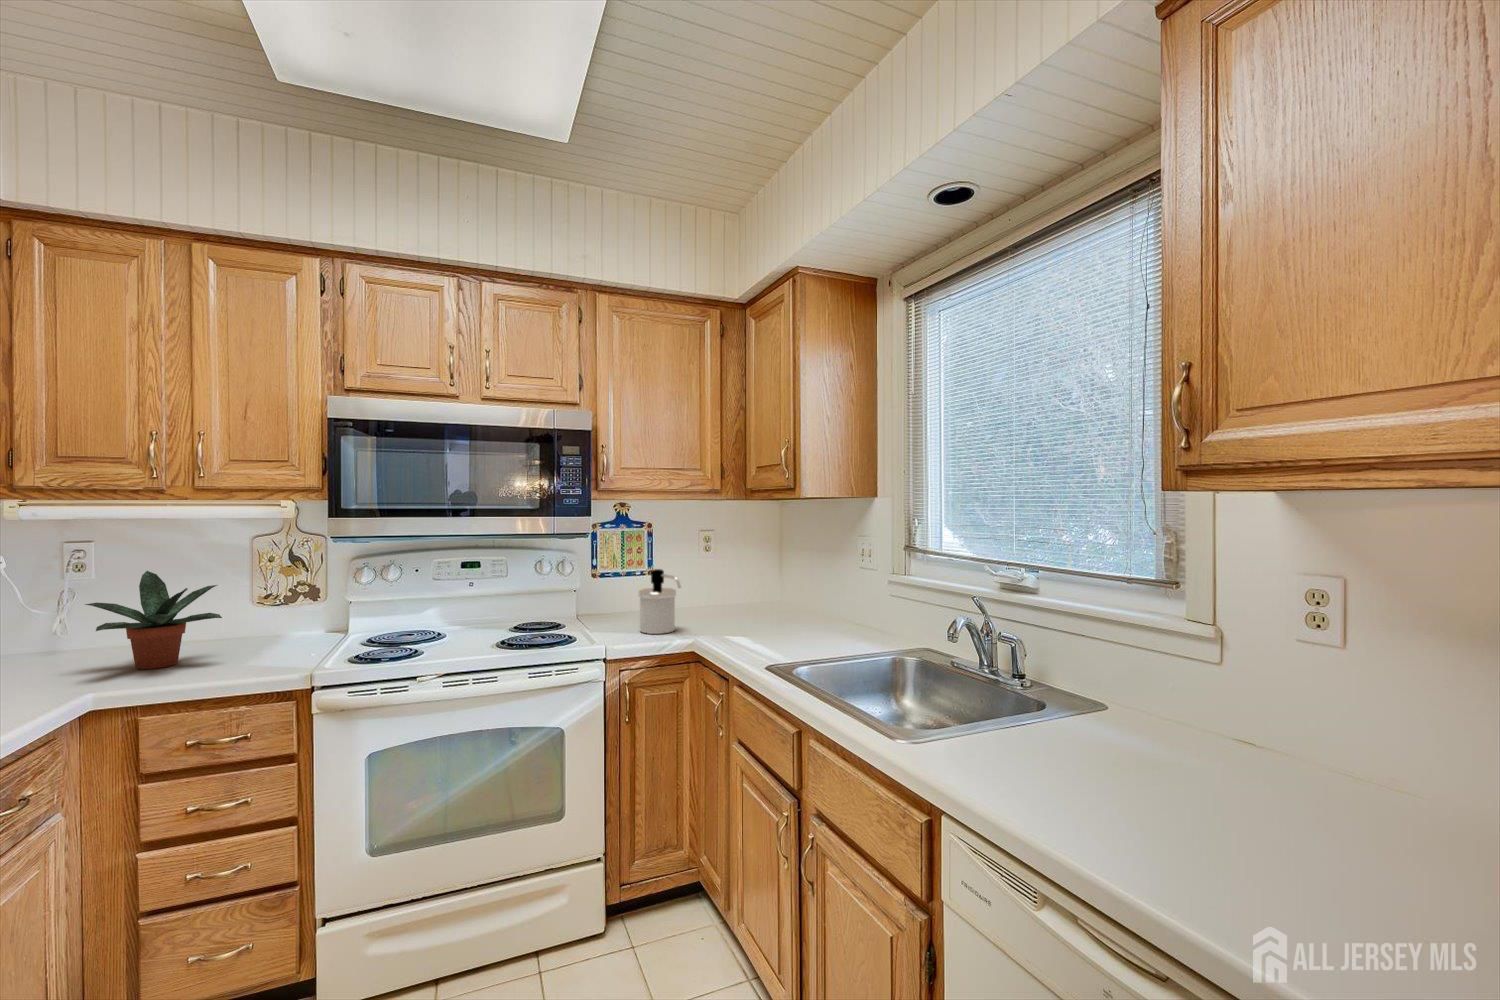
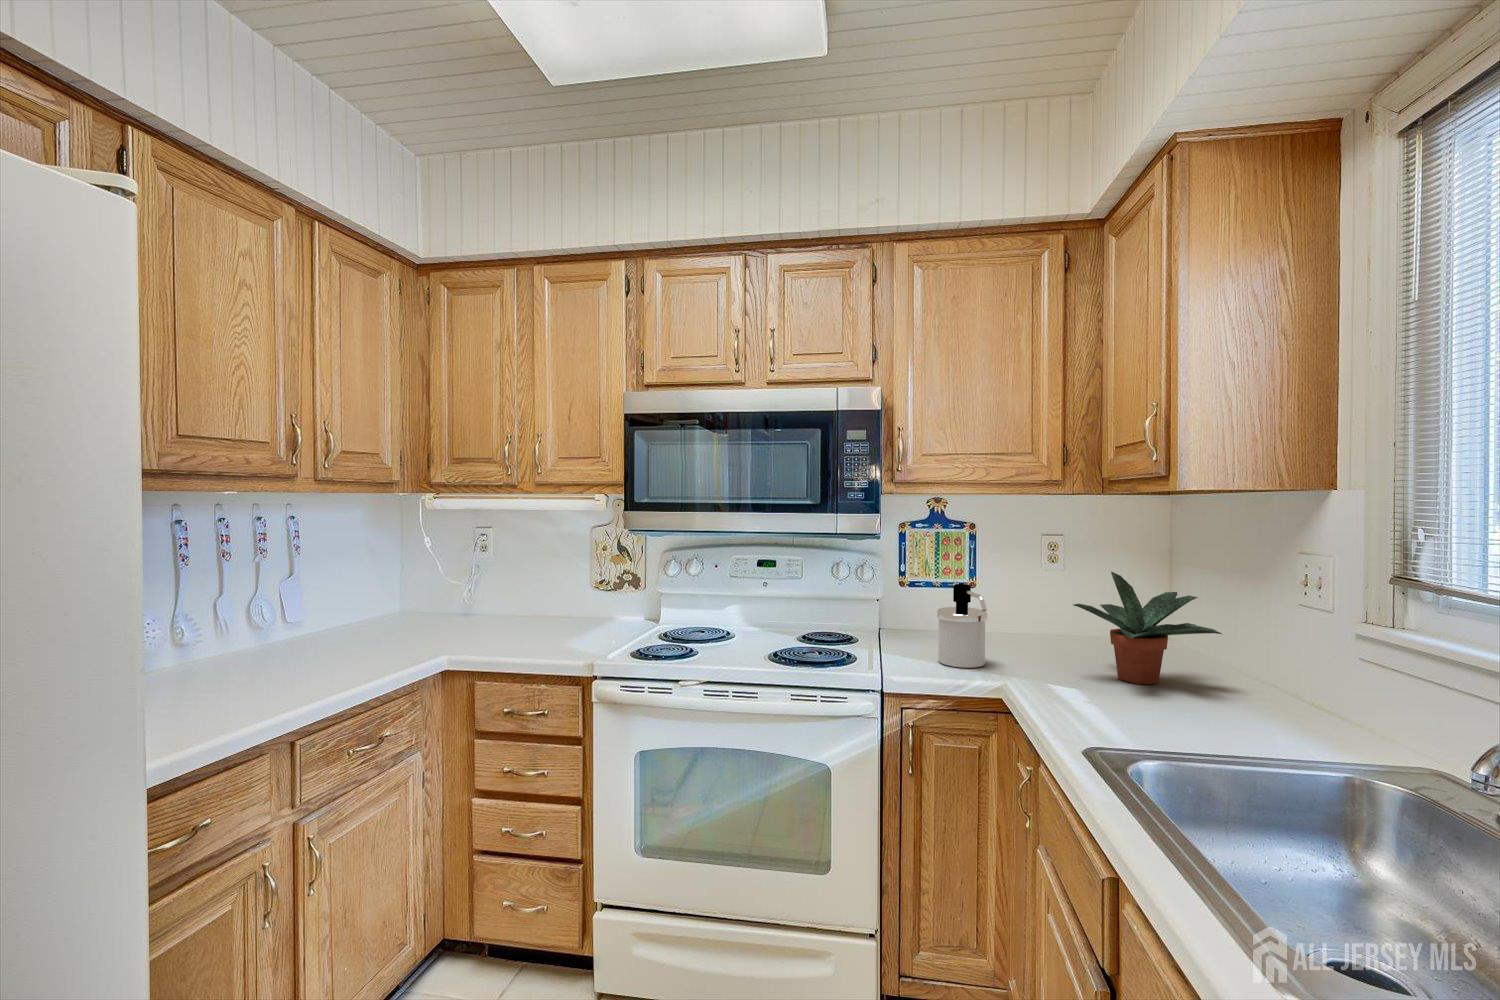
potted plant: present [85,571,222,669] -> present [1074,572,1222,684]

